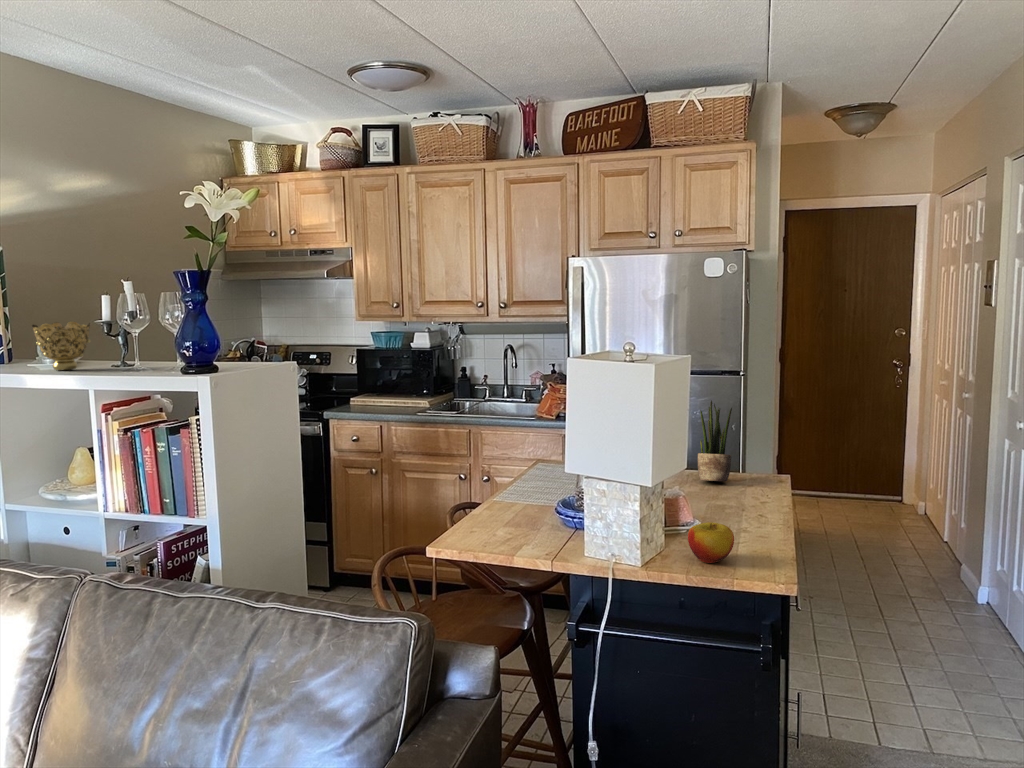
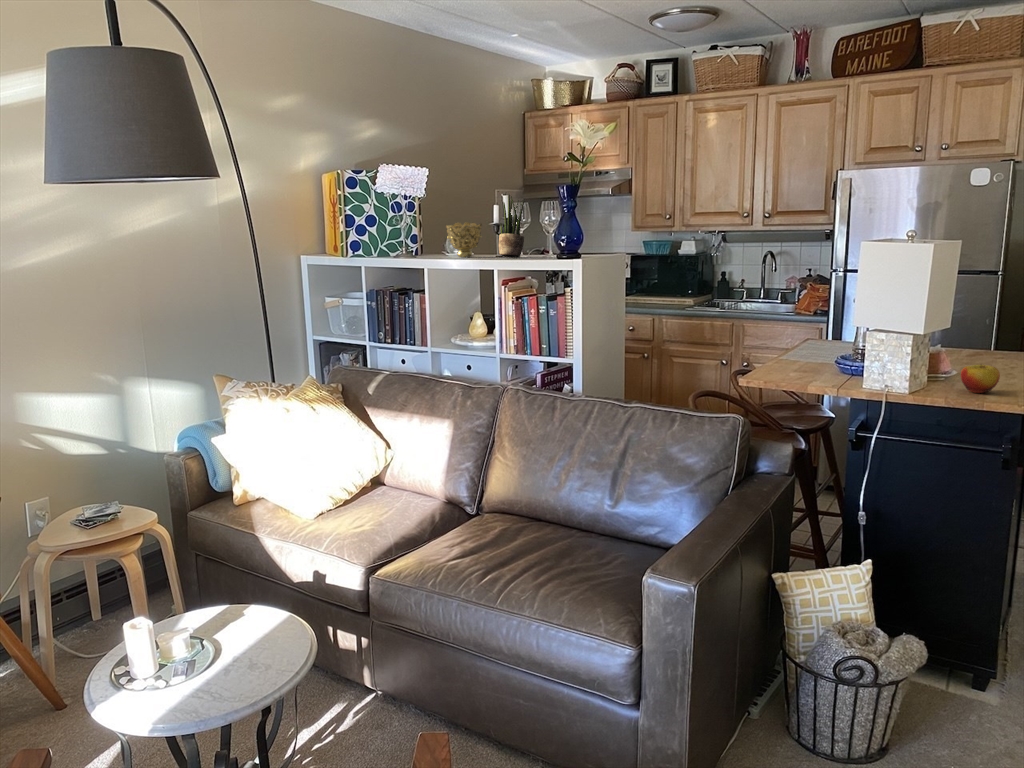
potted plant: present [698,401,732,481] -> present [499,195,525,257]

